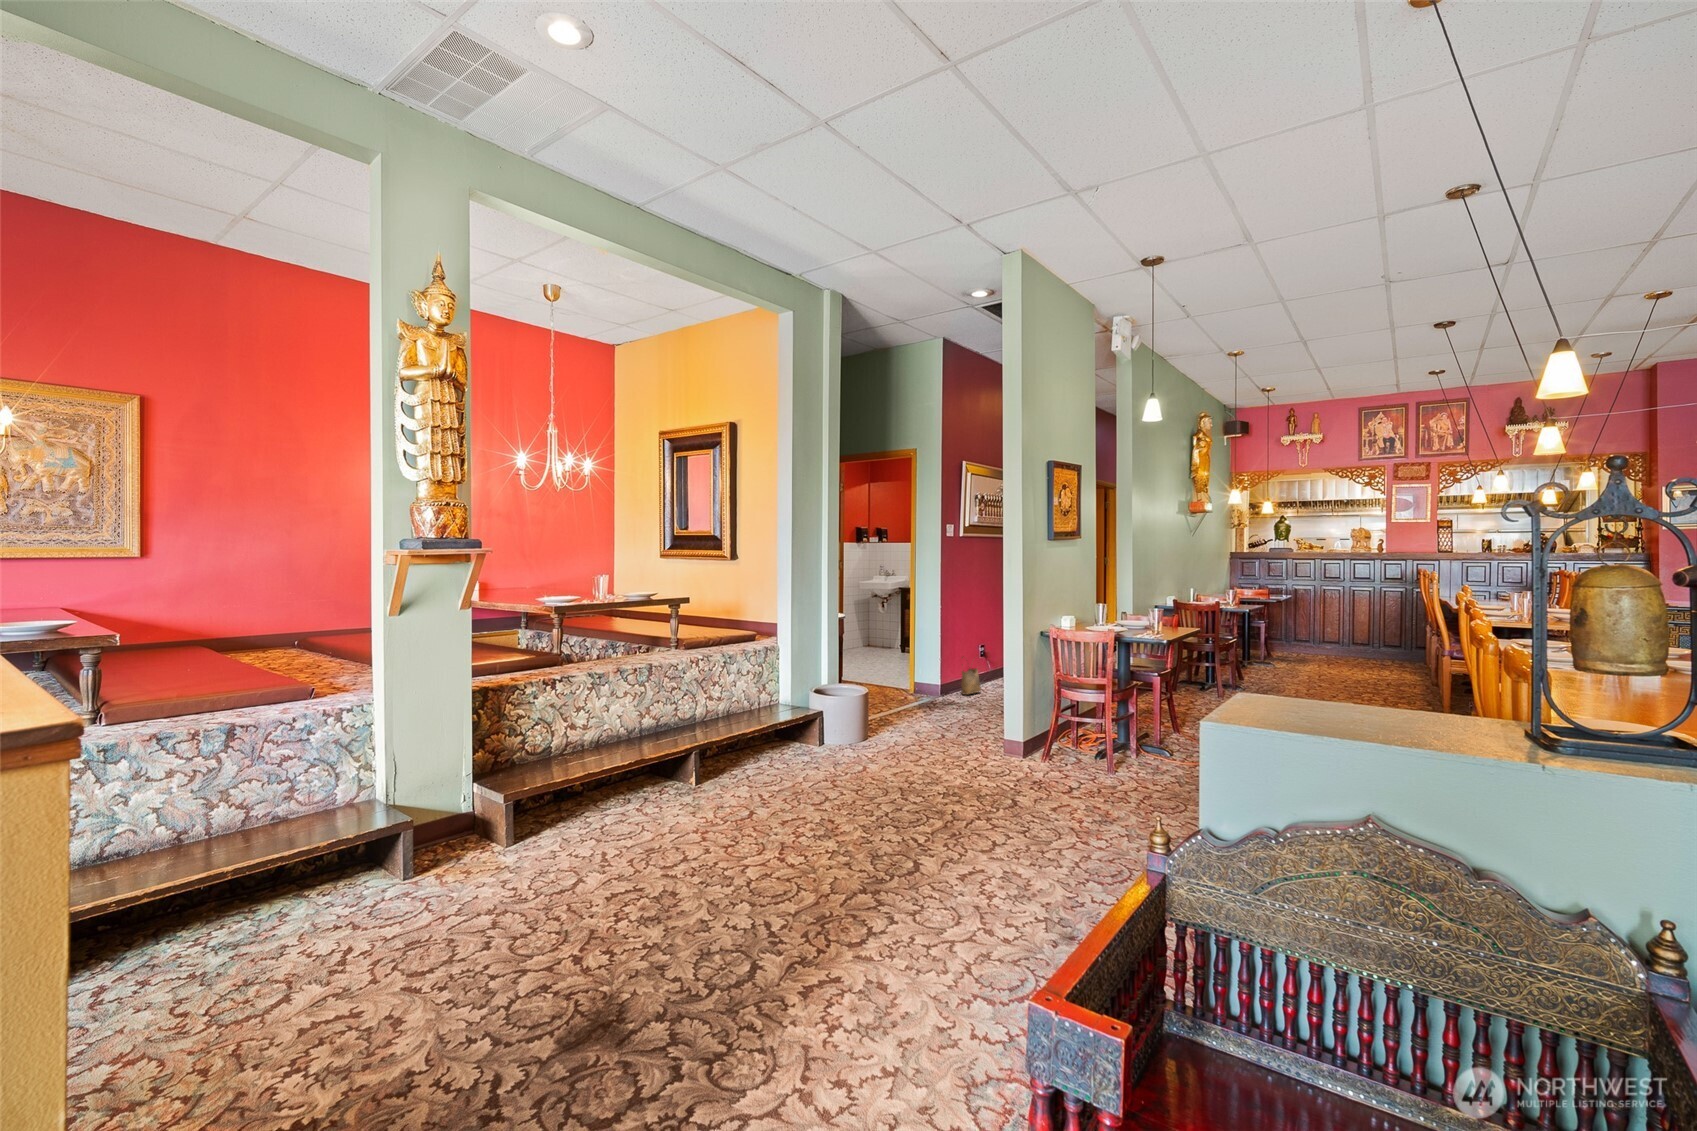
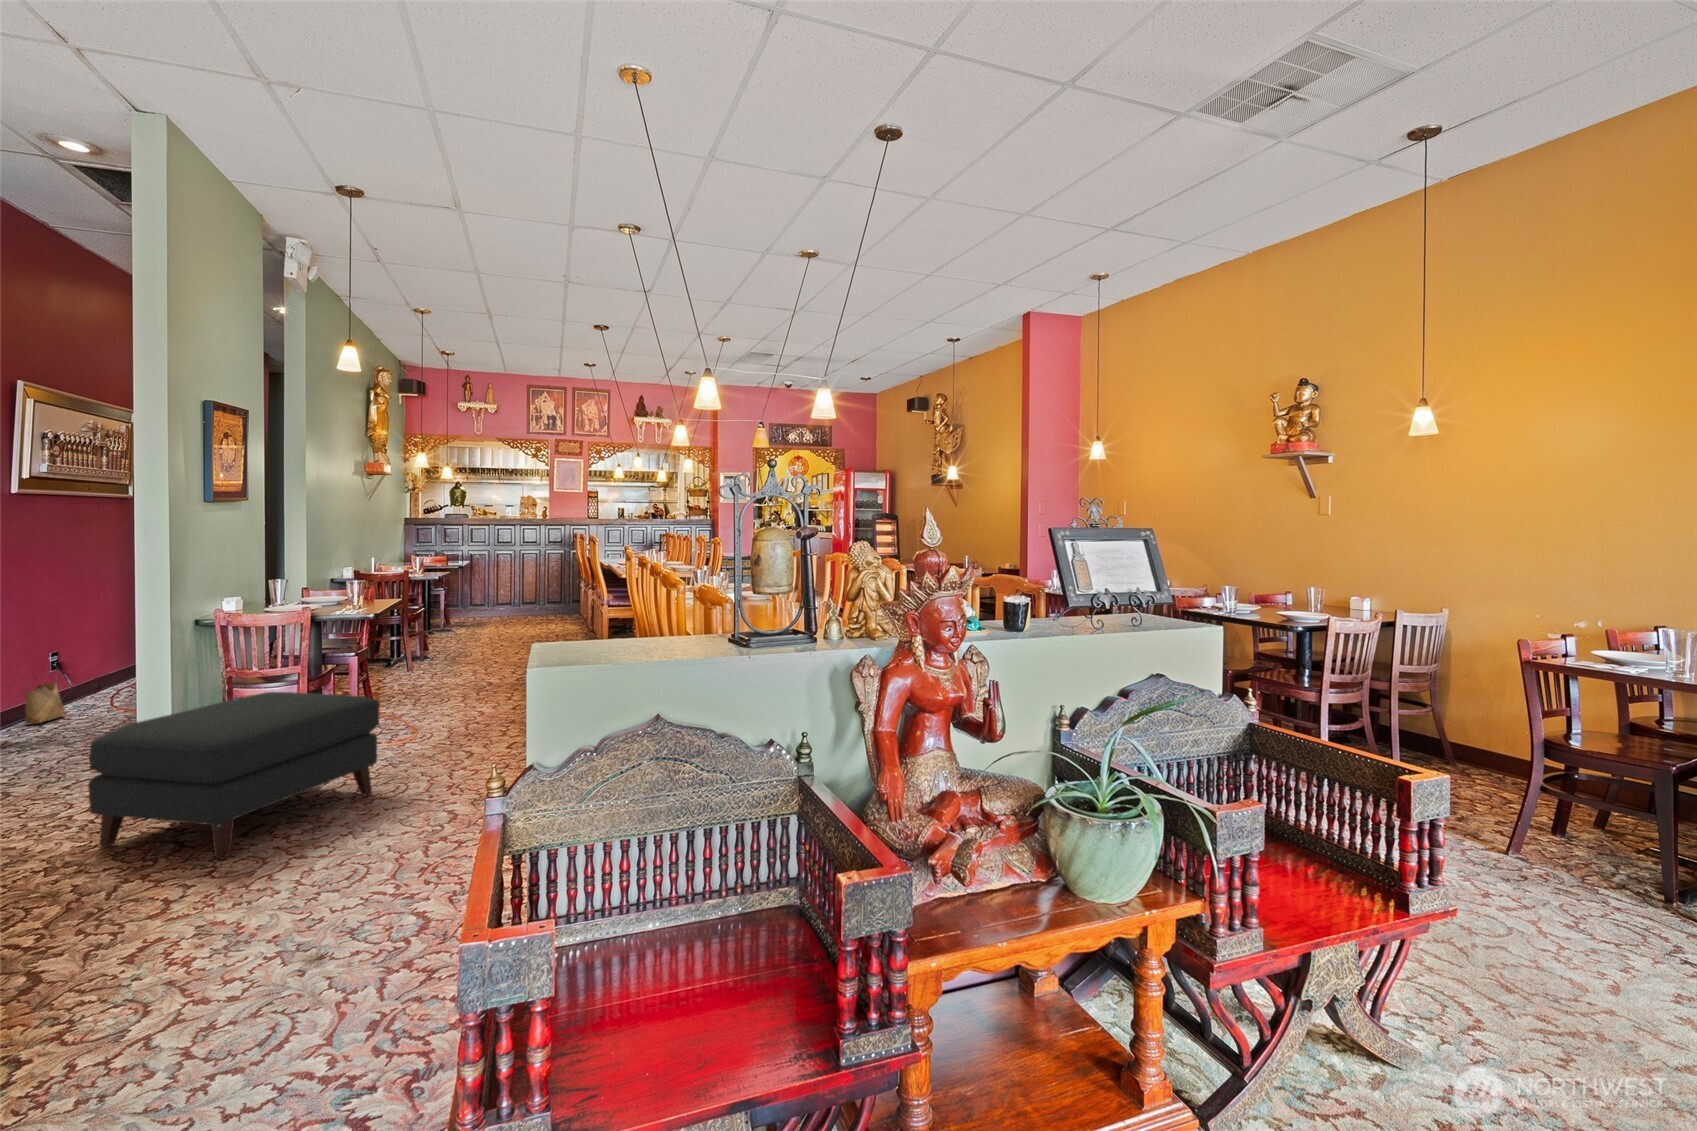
ottoman: none [966,697,1161,825] -> present [89,692,379,860]

